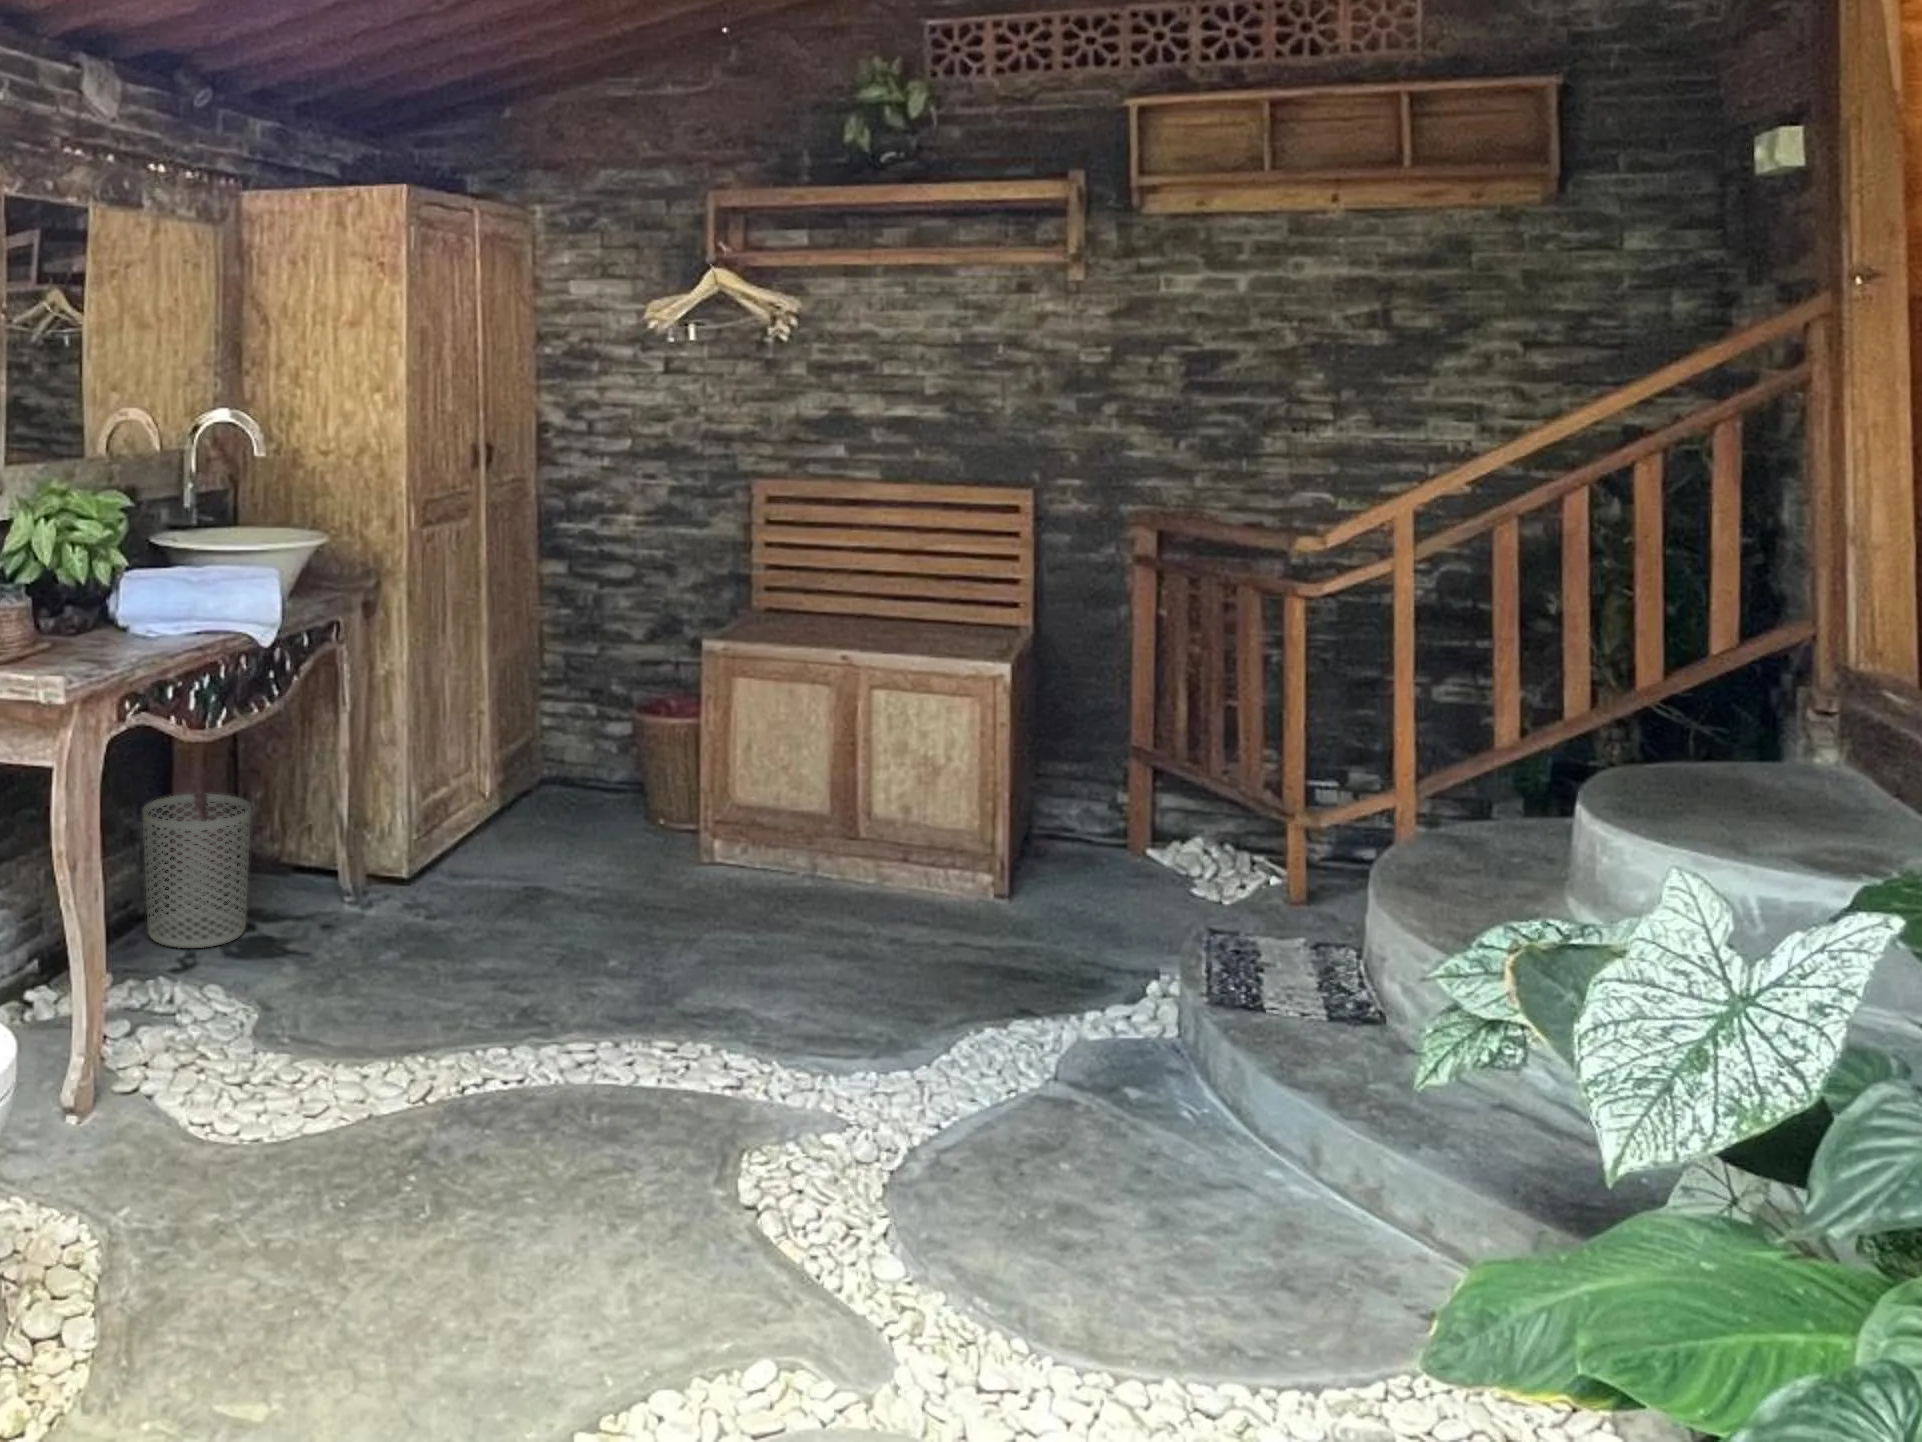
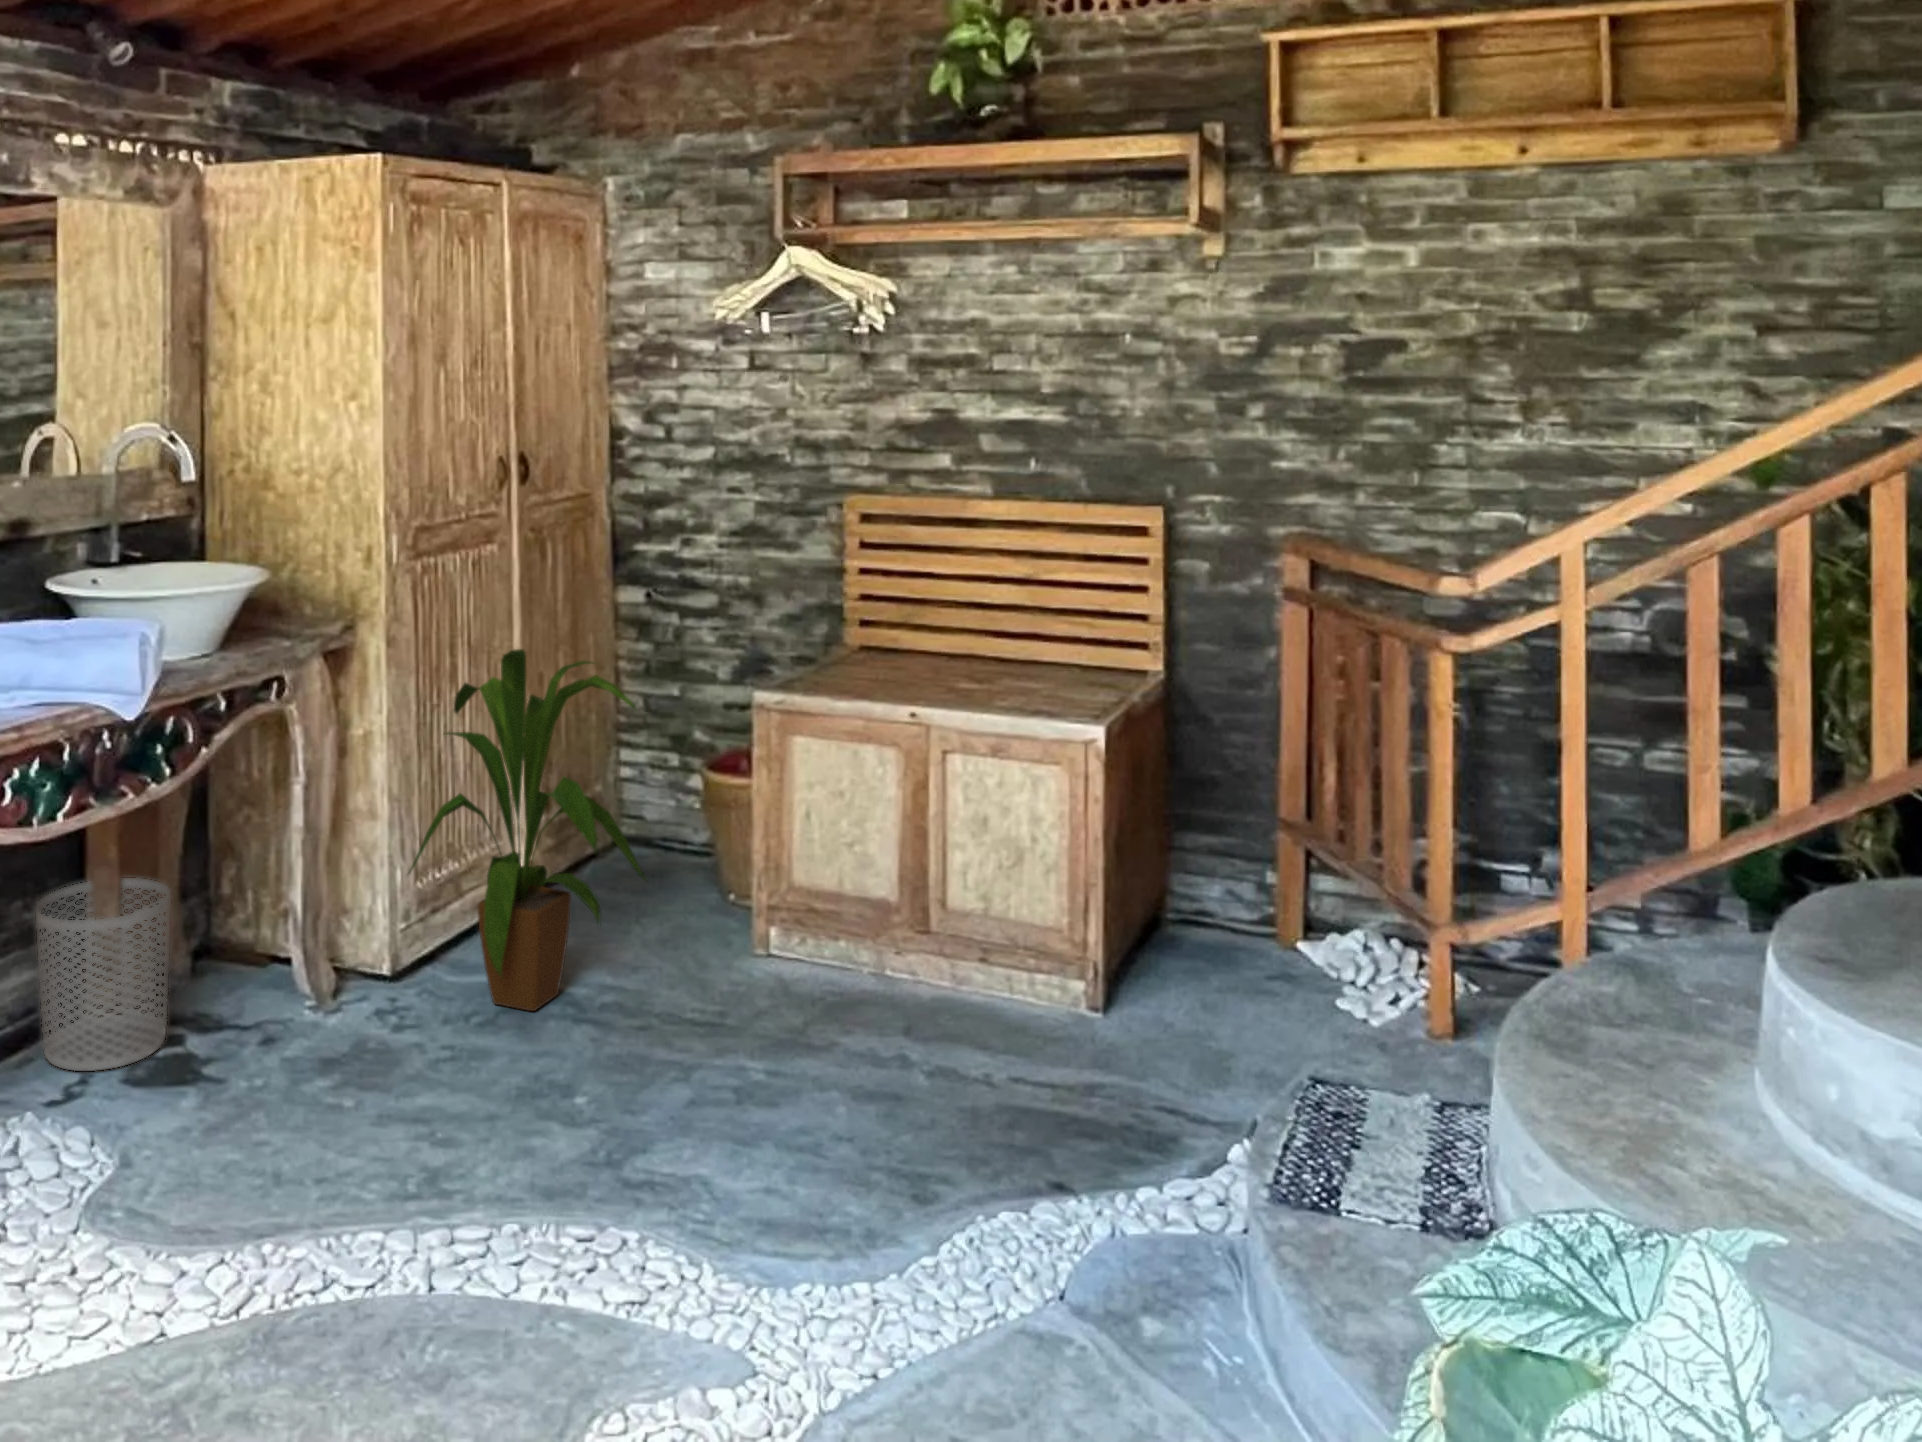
house plant: none [436,599,635,905] -> present [409,649,649,1011]

